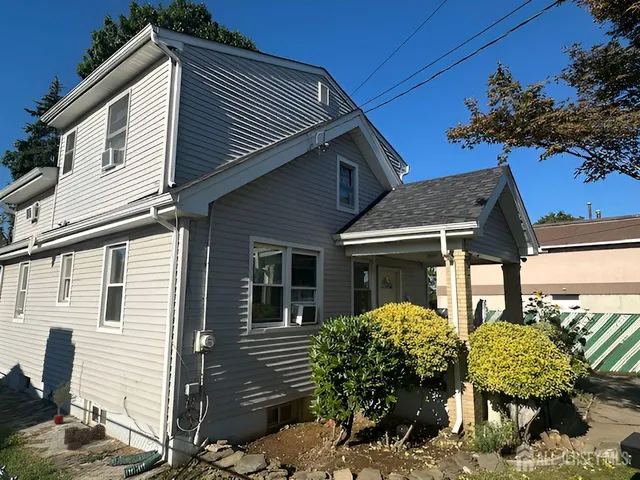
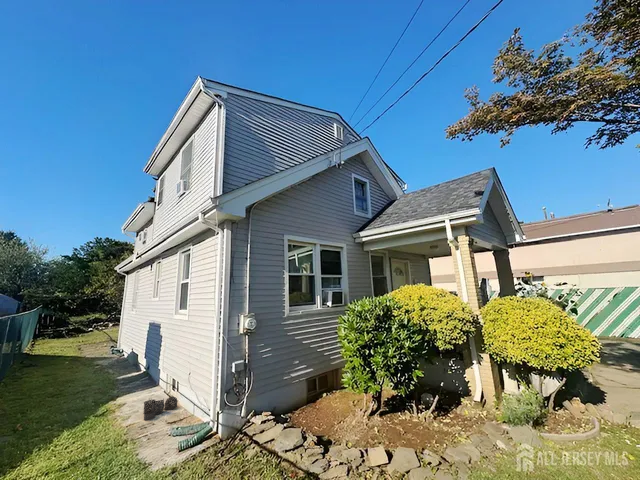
potted tree: present [53,381,77,424] -> none [141,360,161,395]

